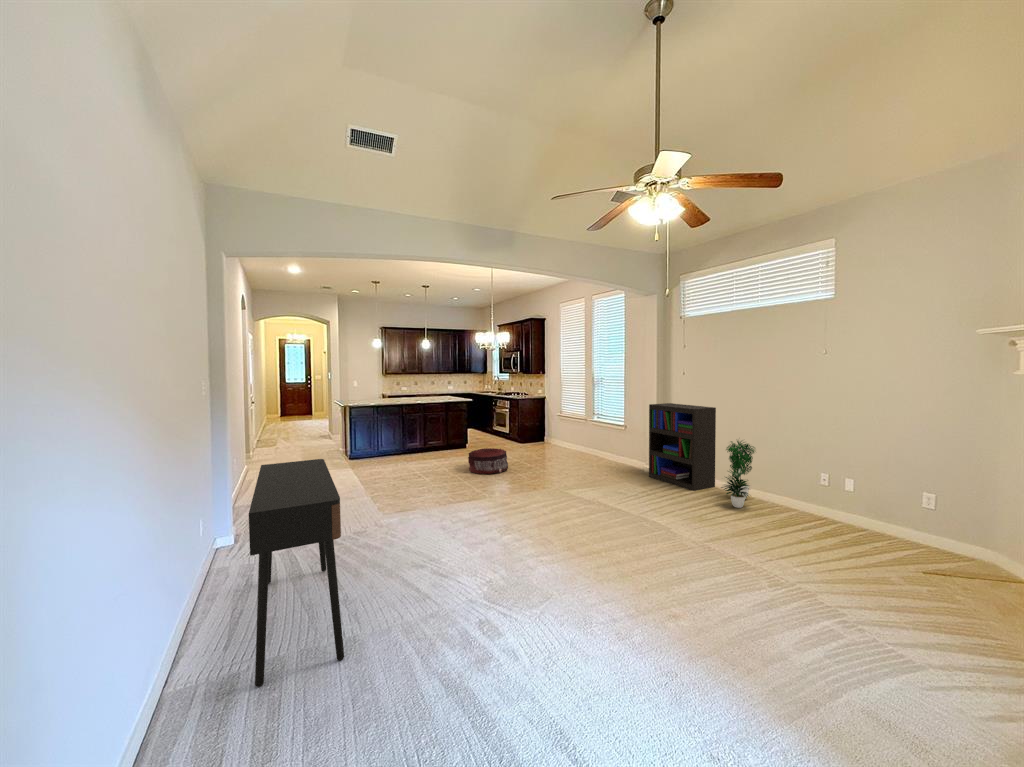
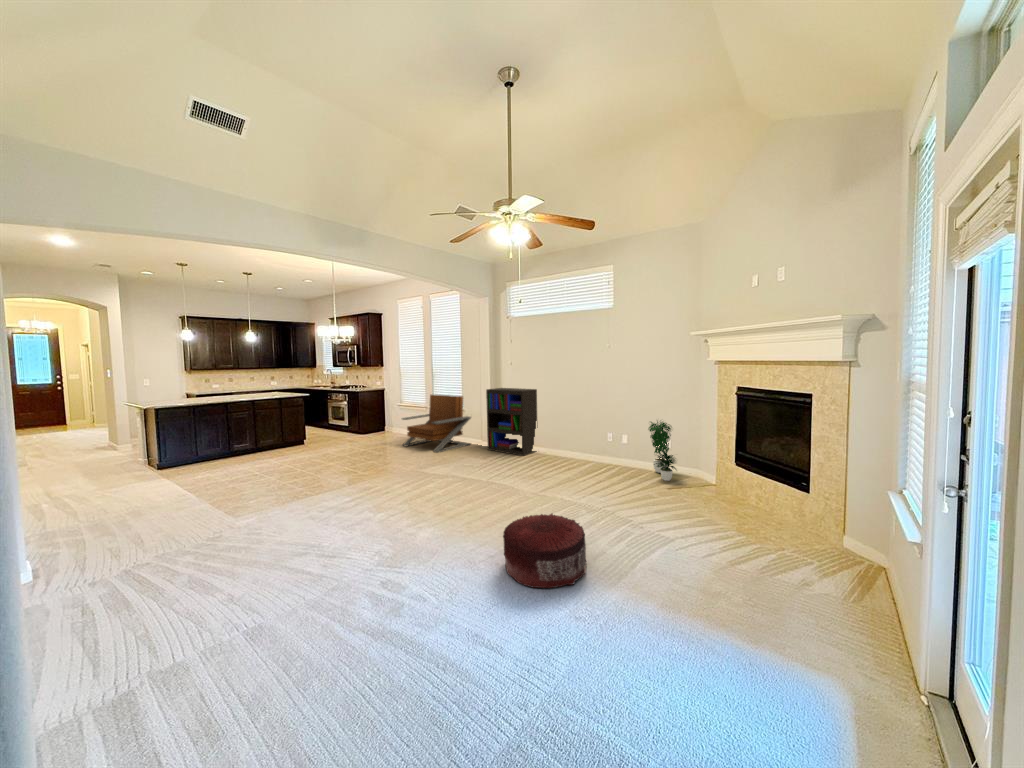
lounge chair: none [554,407,632,474] -> present [402,395,471,453]
potted plant: present [721,441,755,508] -> present [649,421,676,481]
pouf: present [468,448,508,474] -> present [503,514,586,588]
console table: present [249,459,344,687] -> none [99,457,255,685]

